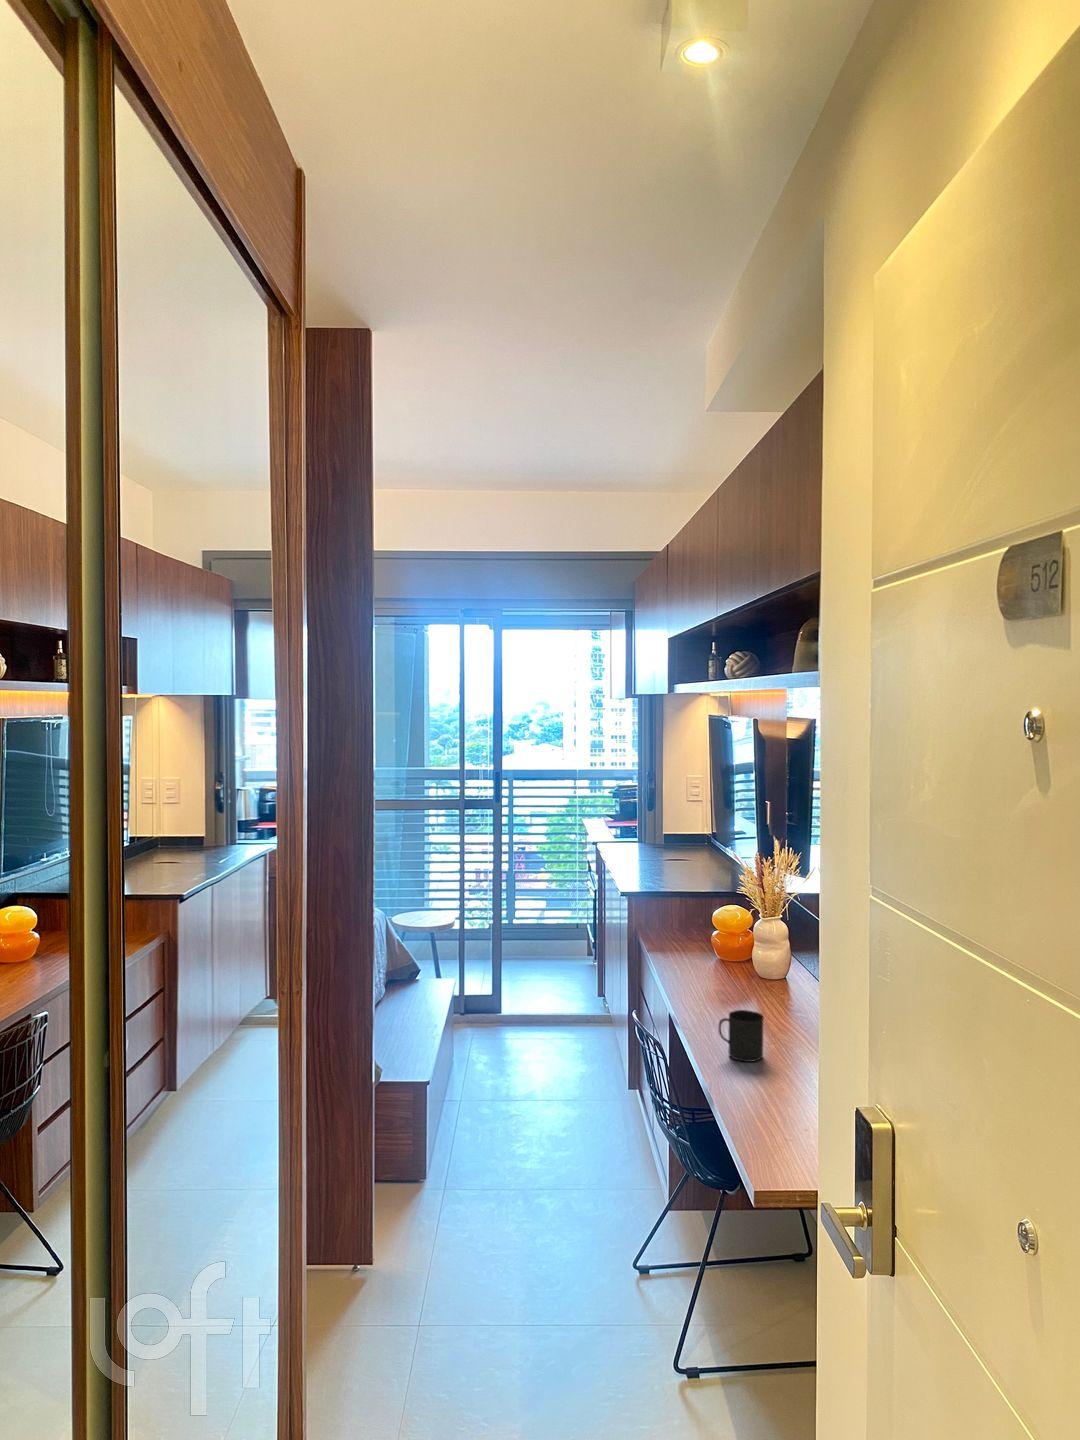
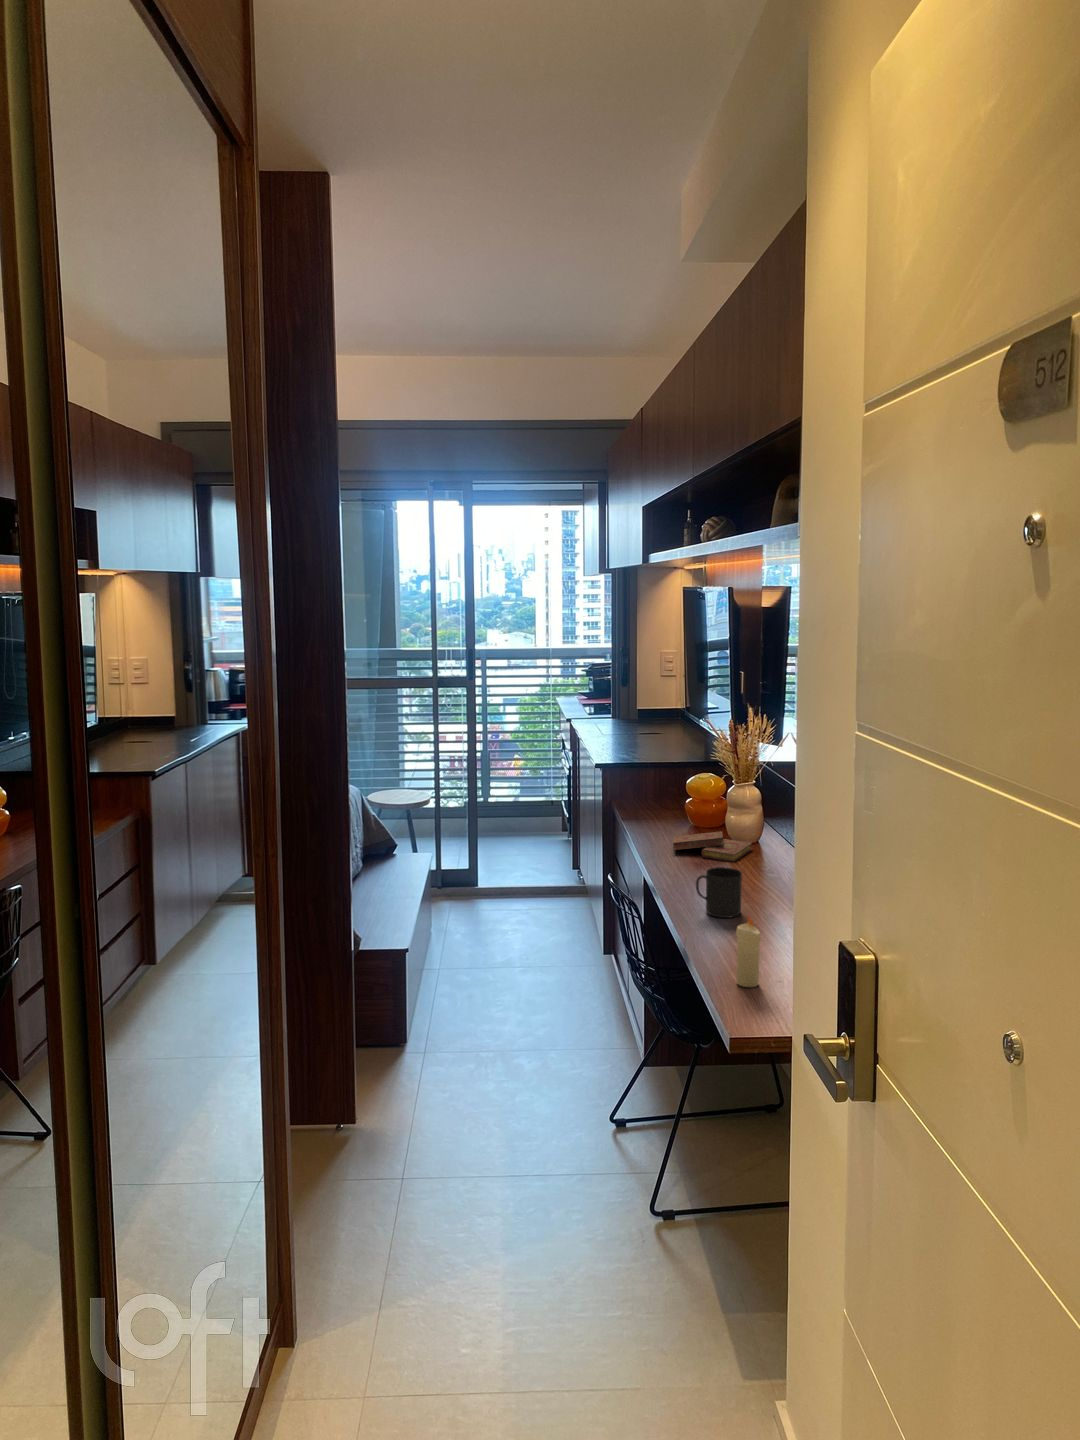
book: none [698,968,778,1001] -> present [673,831,752,861]
candle: none [755,1063,778,1135] -> present [736,916,761,987]

